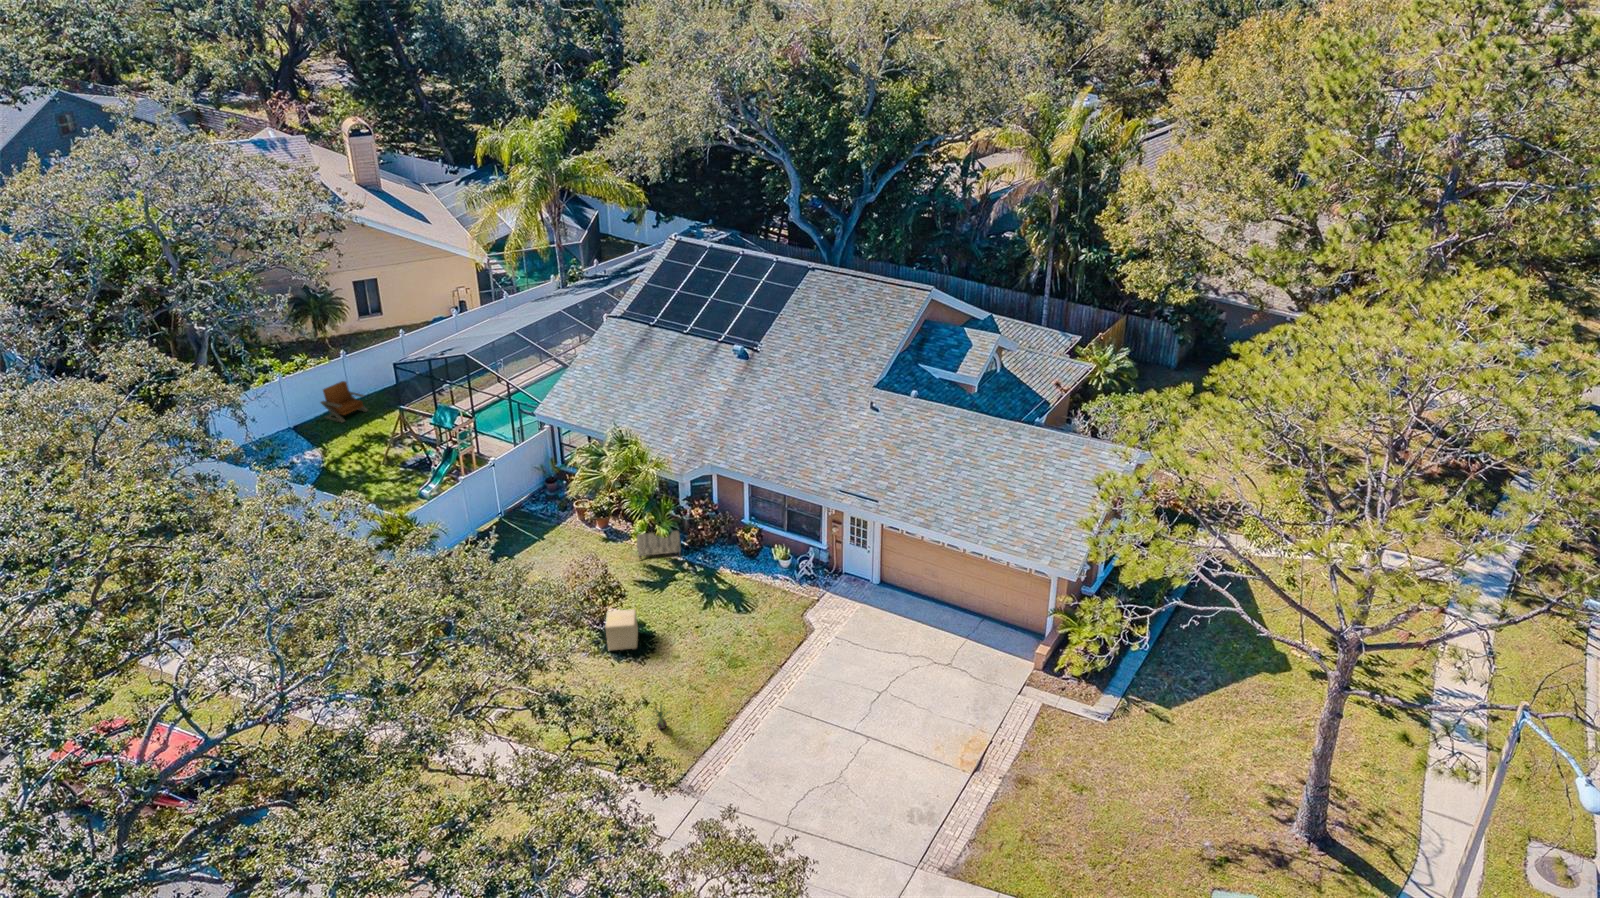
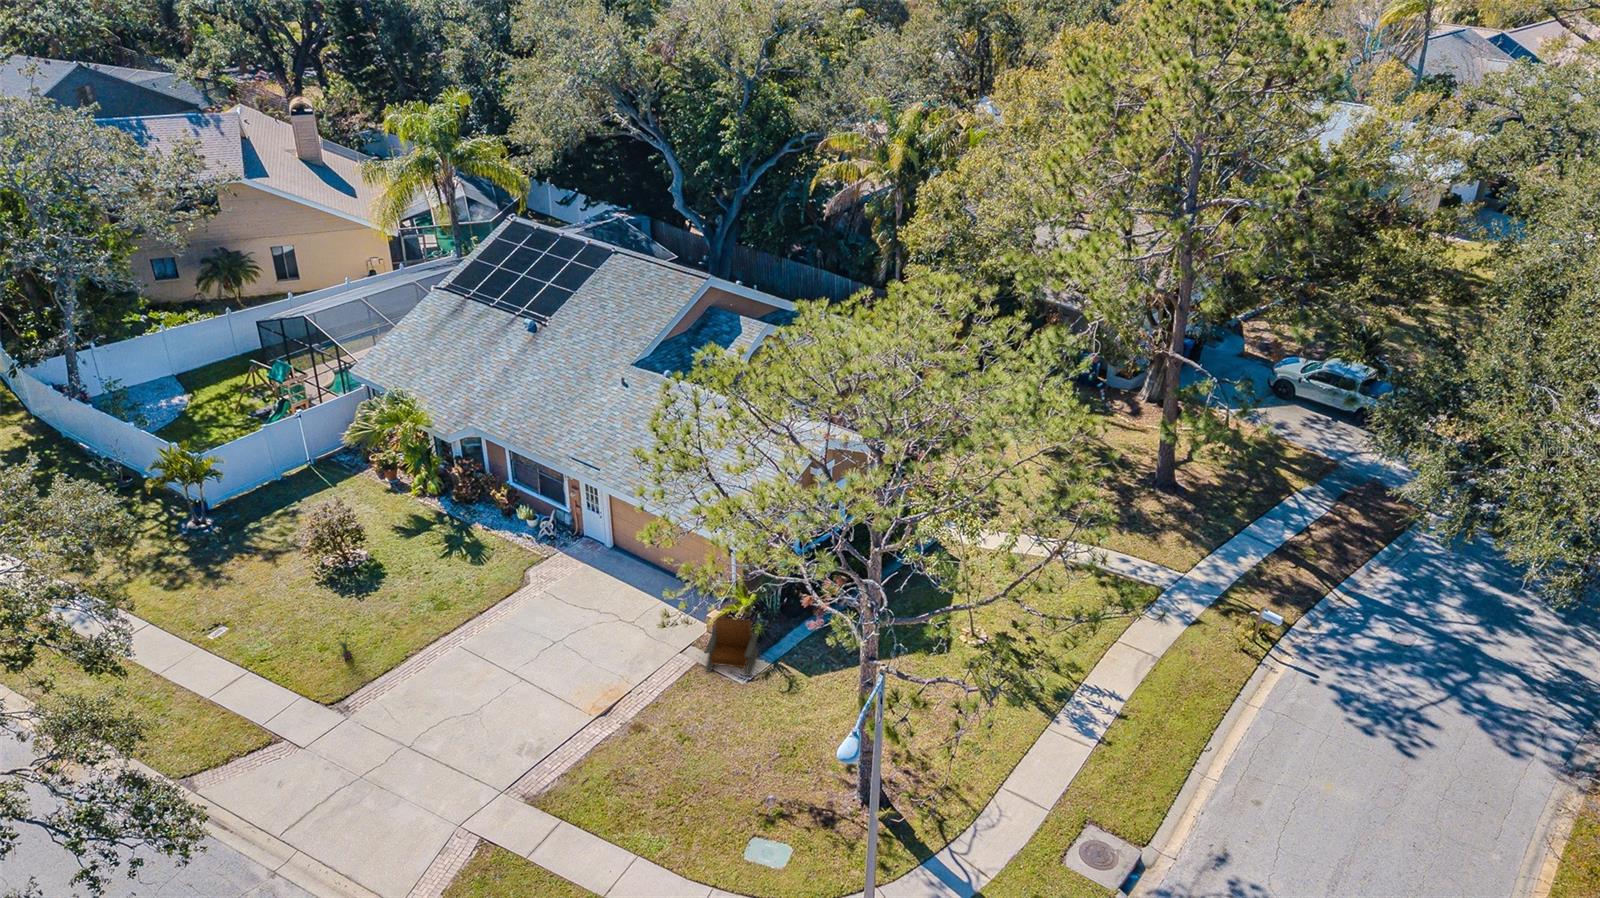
lounge chair: present [321,381,368,422] -> present [705,617,758,676]
bench: present [637,531,681,560] -> none [407,486,453,512]
cardboard box: present [606,609,638,650] -> none [335,553,375,588]

